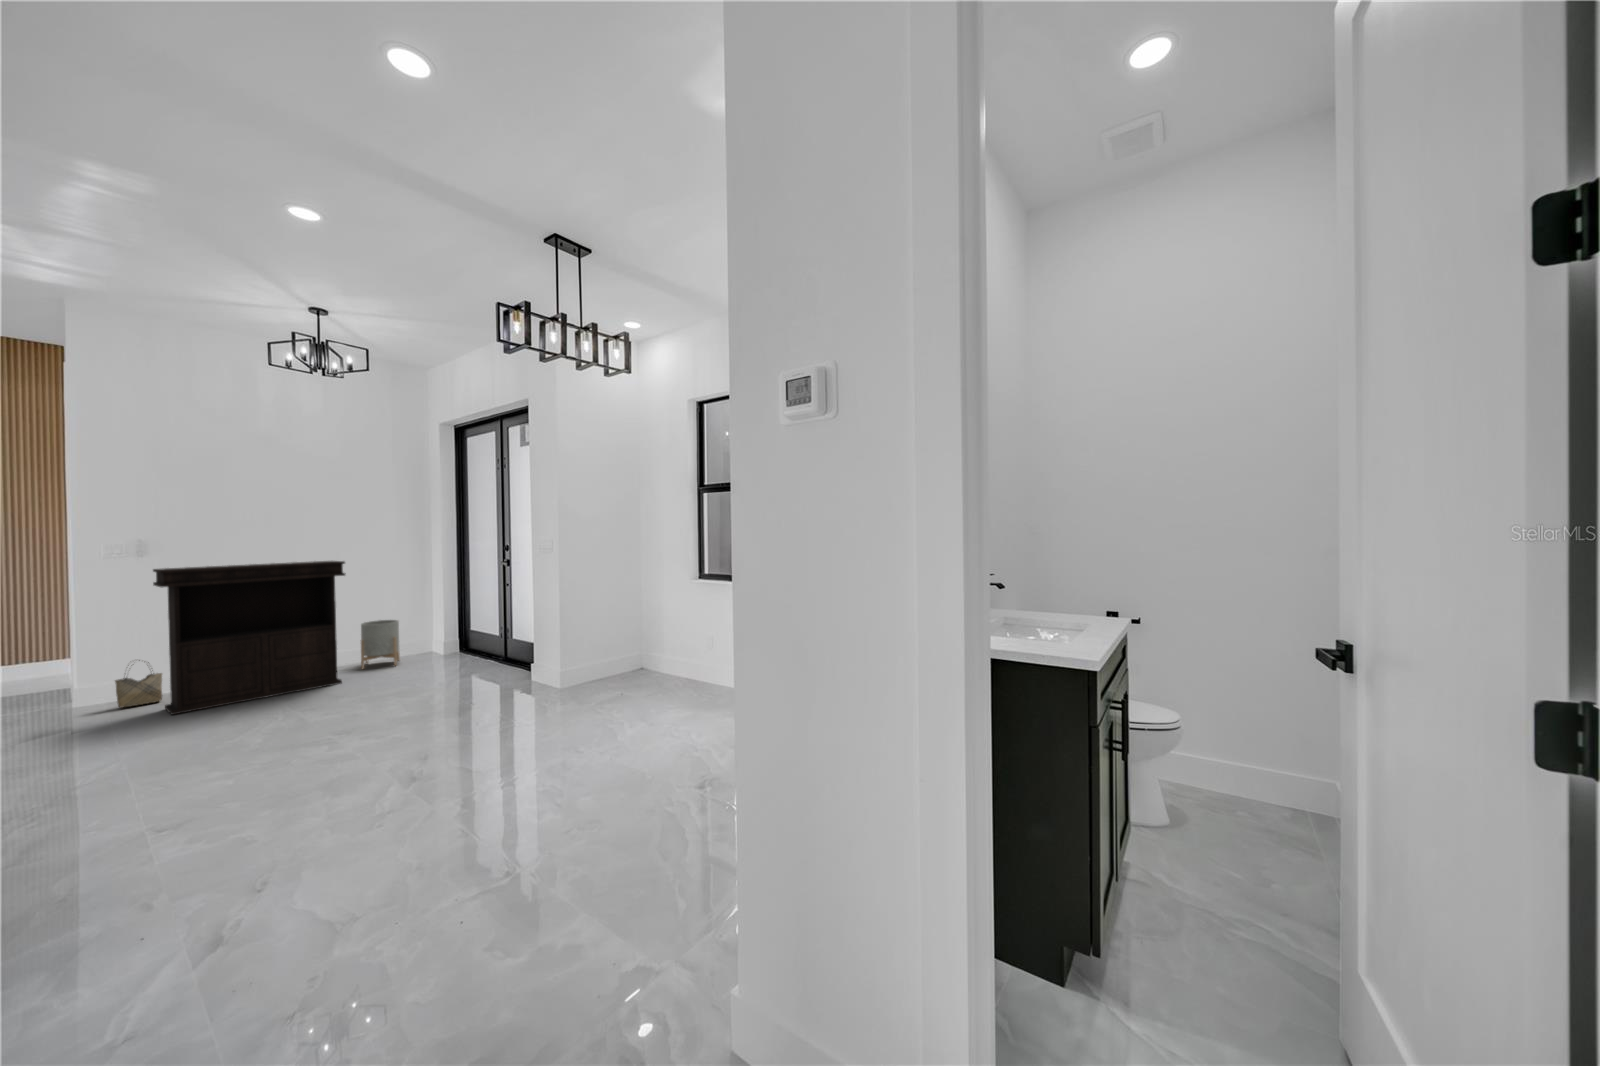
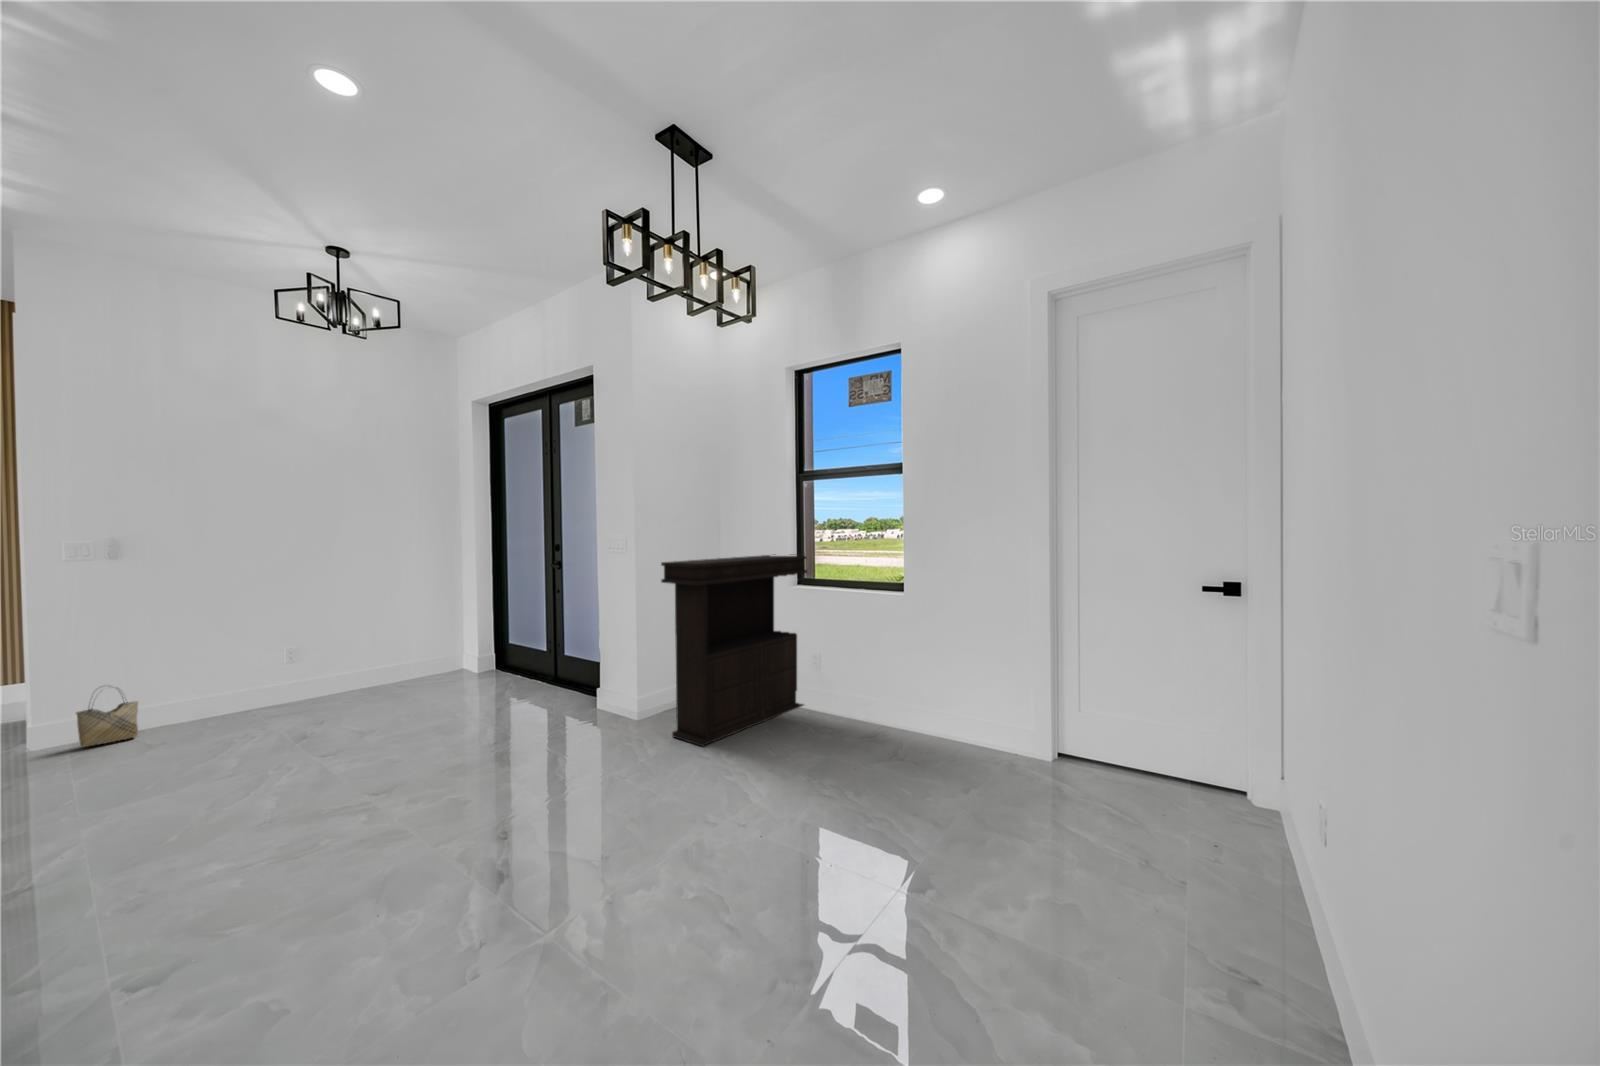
console table: present [153,561,345,715] -> present [661,555,807,746]
planter: present [361,620,400,669] -> none [381,631,425,691]

